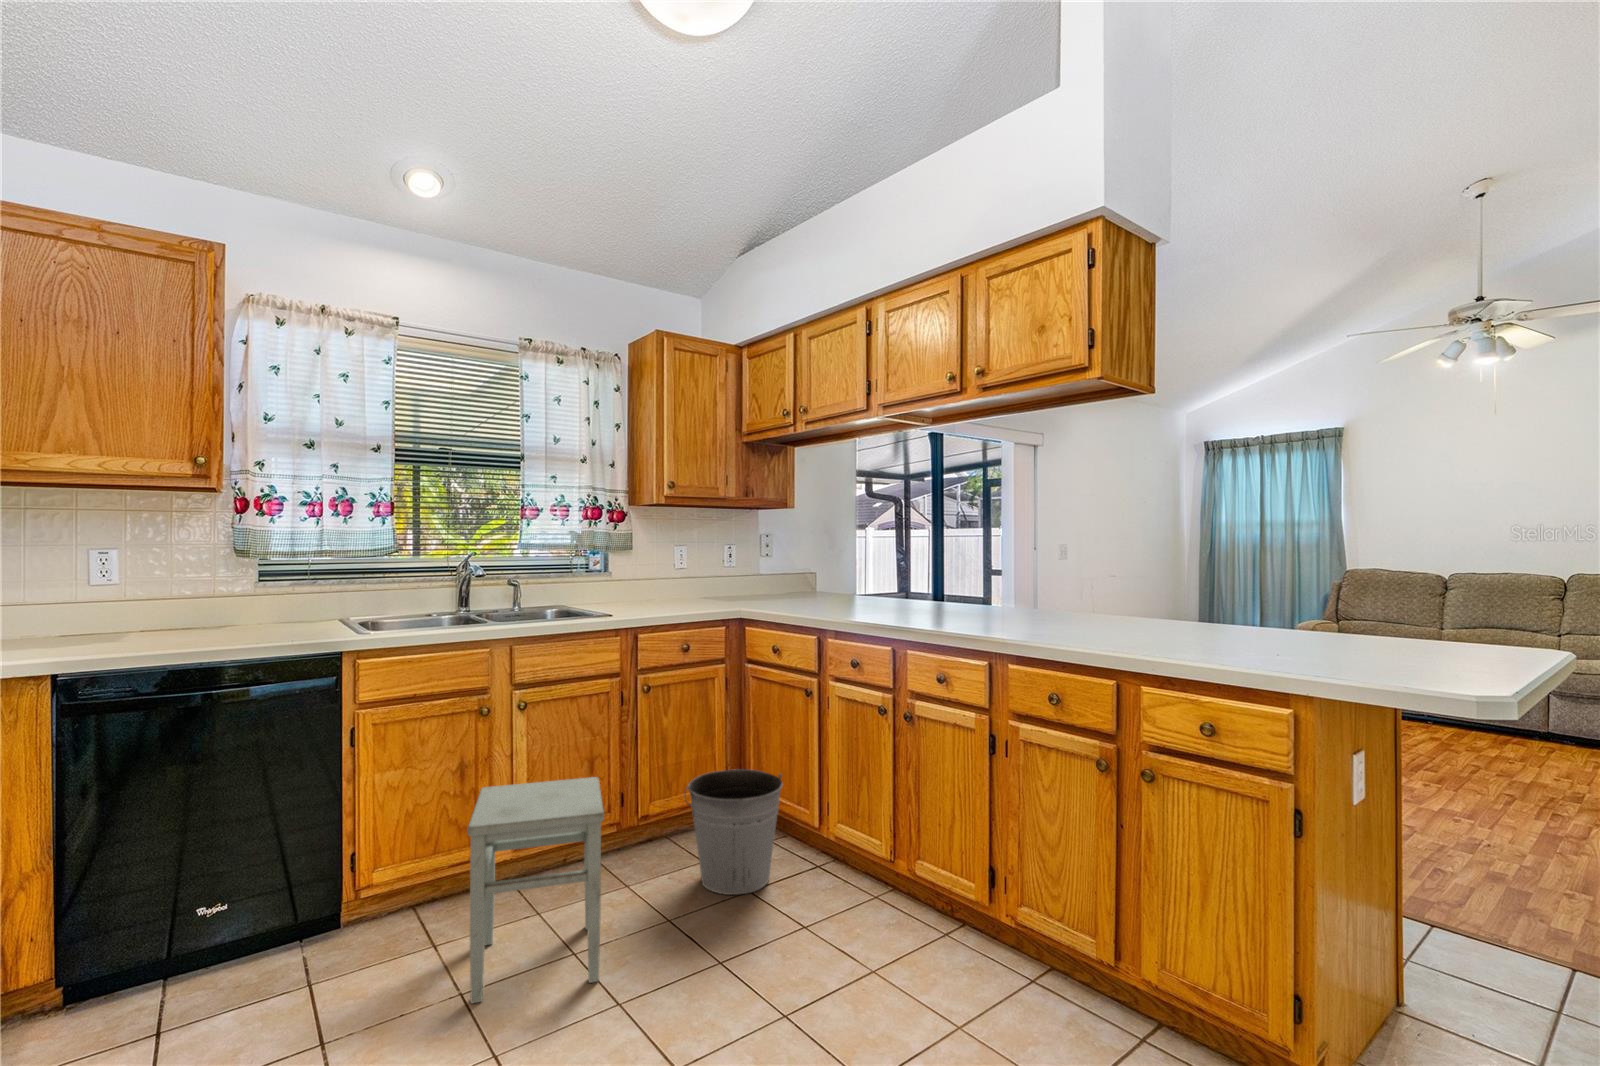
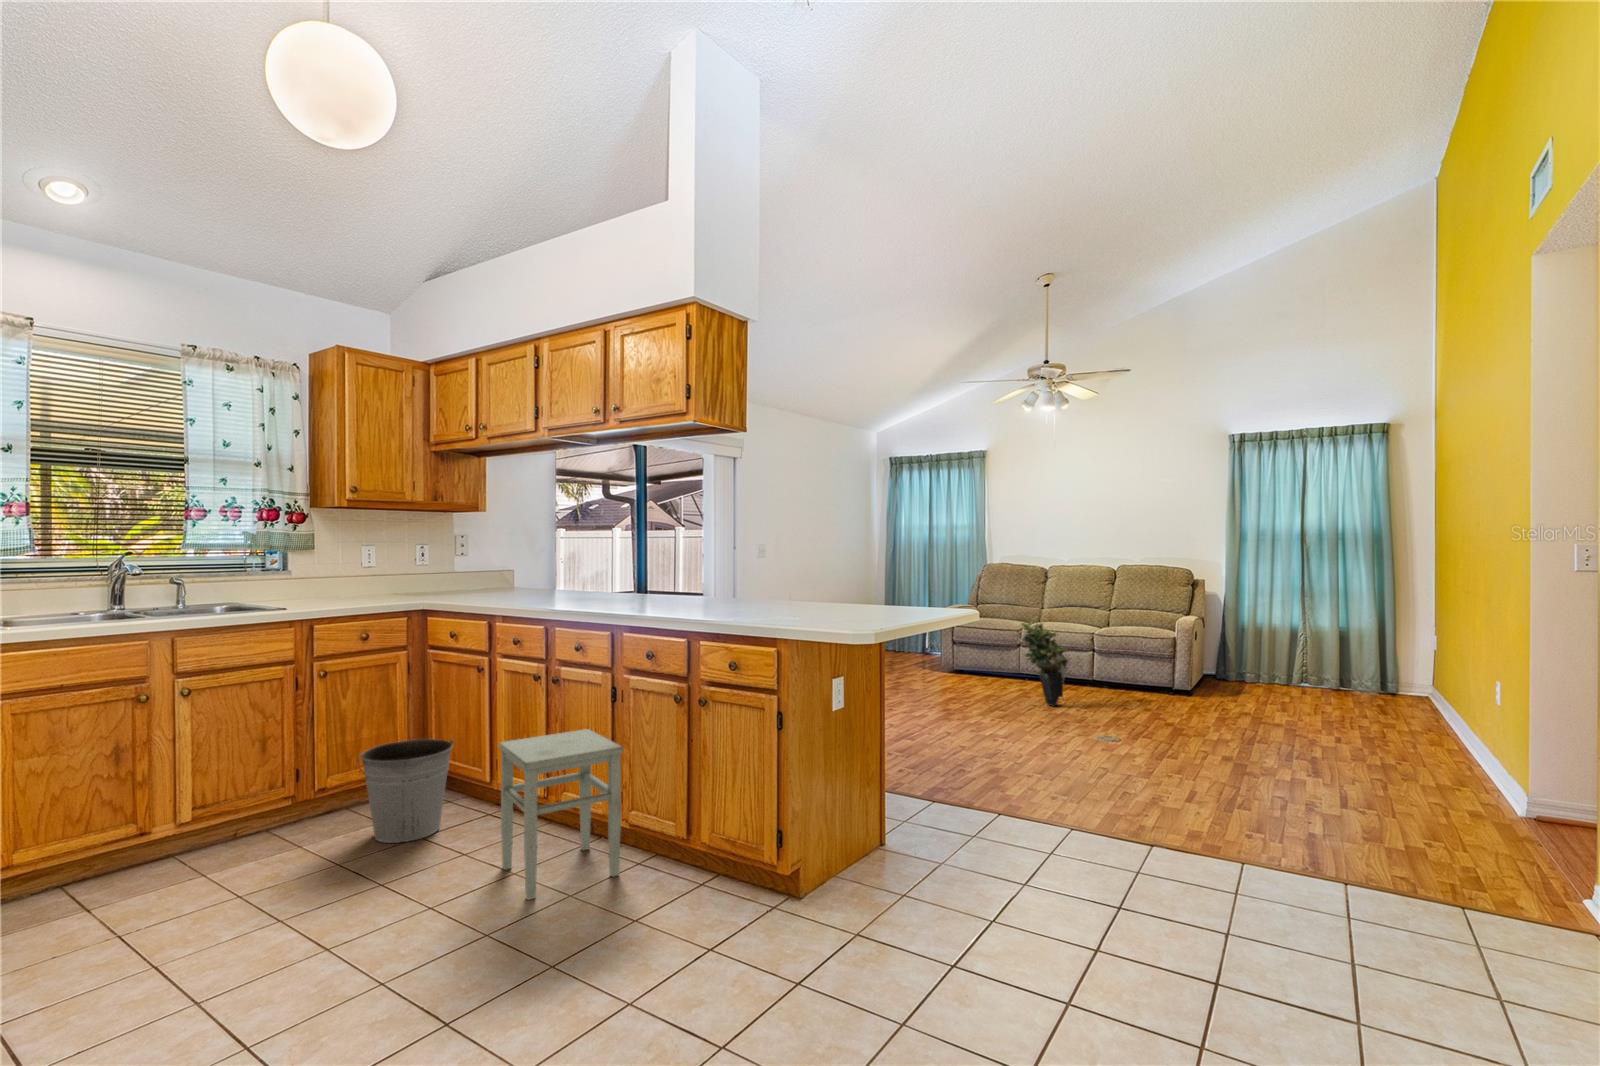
potted plant: none [1469,655,1563,779] -> present [1021,622,1068,707]
stool: present [467,777,604,1003] -> present [499,729,623,900]

